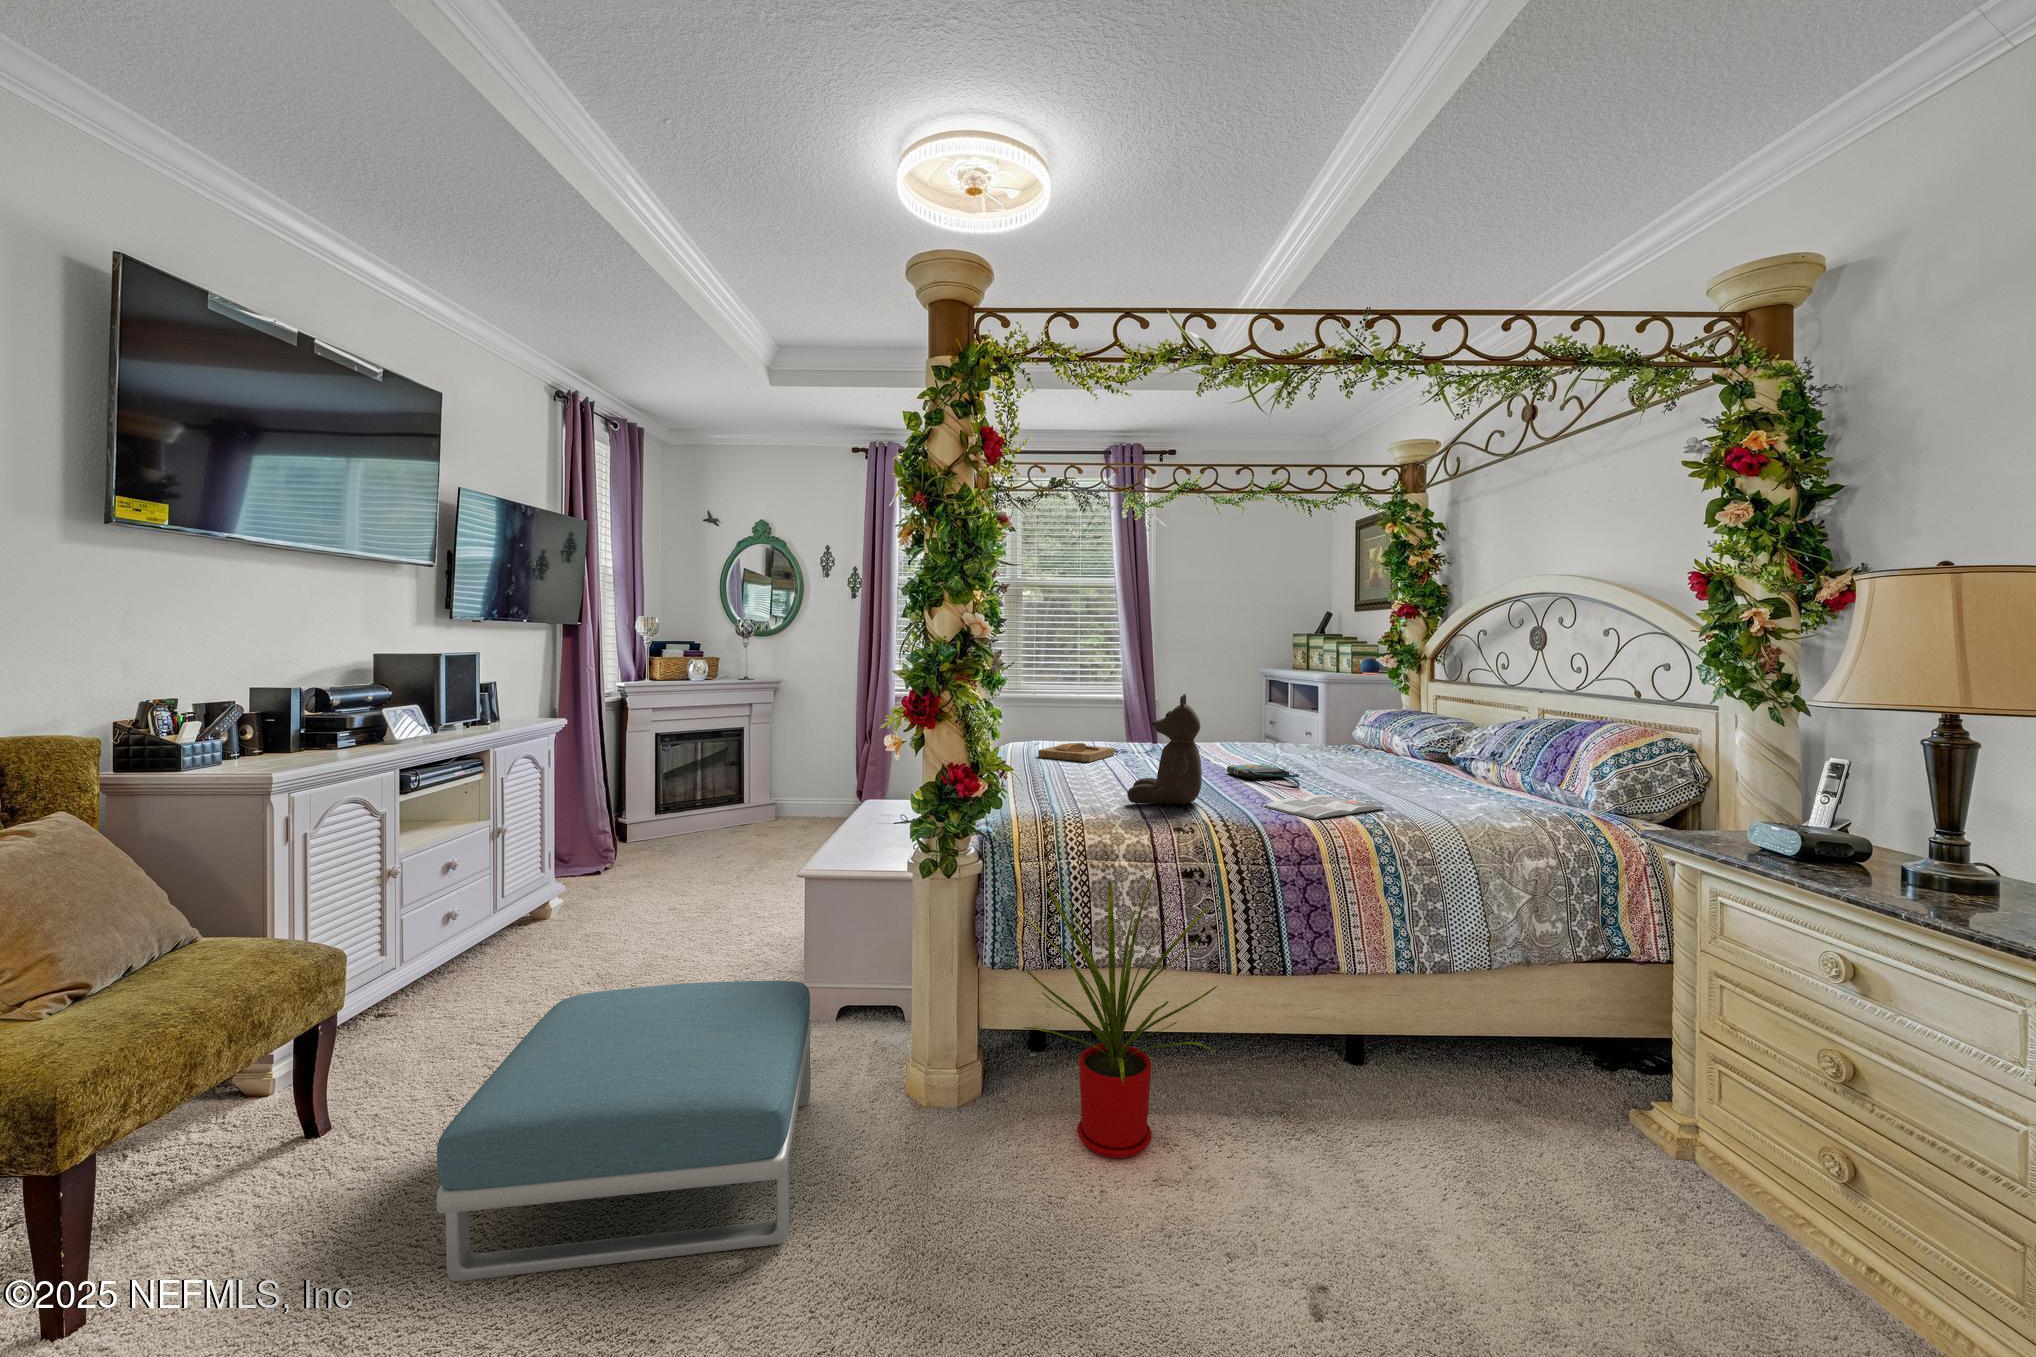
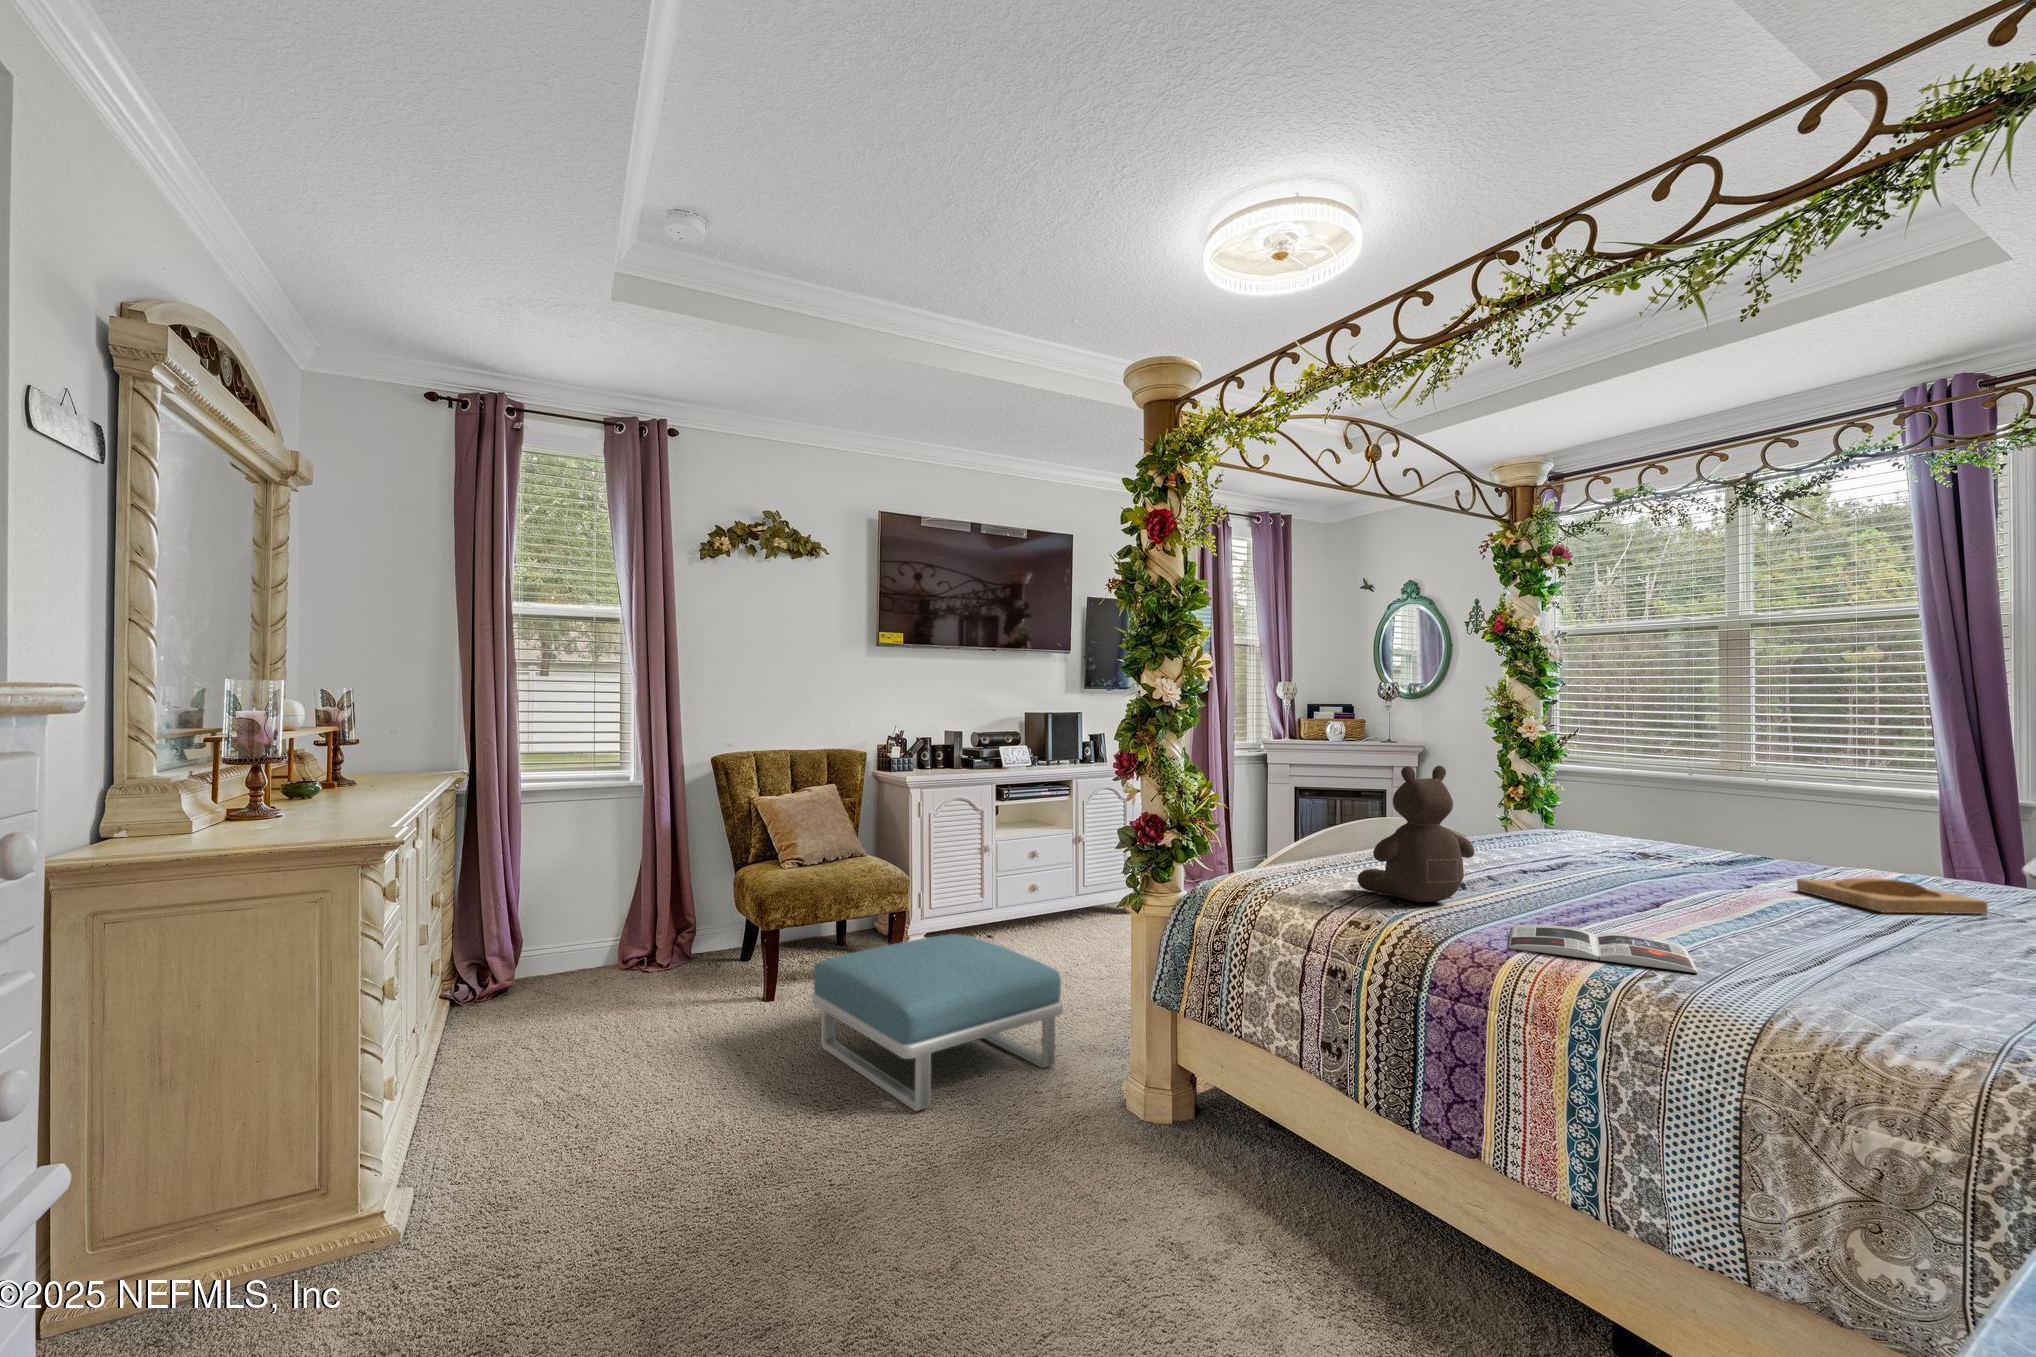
tray: present [1038,743,1114,762] -> present [1797,878,1988,914]
tote bag: present [1227,765,1300,788] -> none [1644,889,1757,930]
house plant: present [1019,871,1218,1159] -> none [1060,919,1259,1220]

